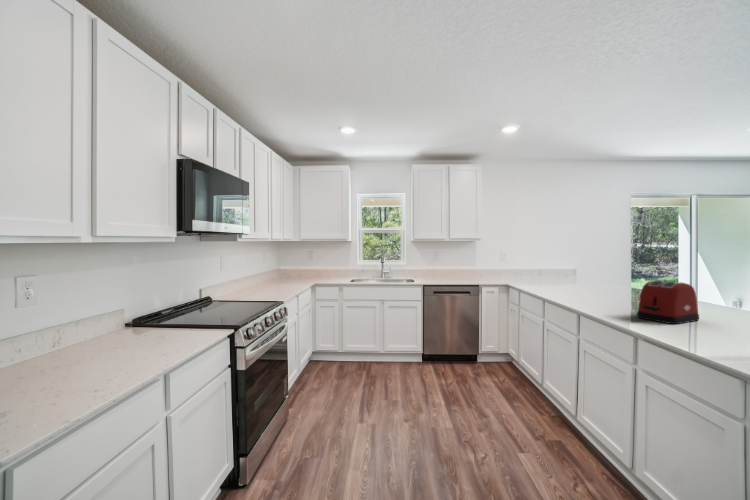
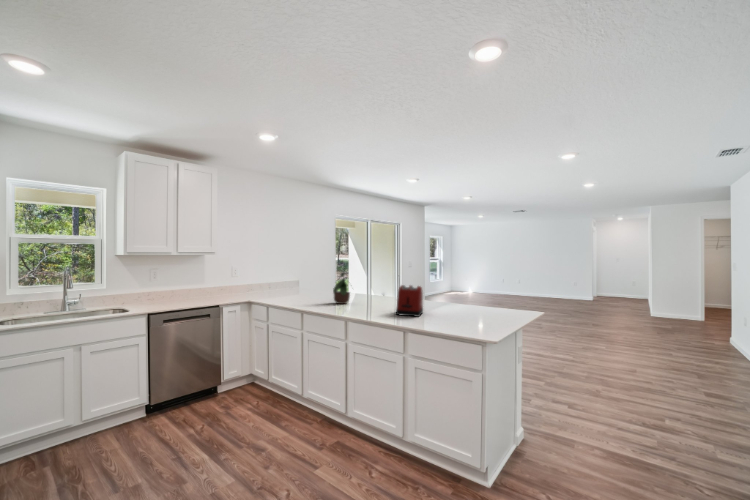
potted plant: none [573,255,607,298] -> present [333,268,350,304]

